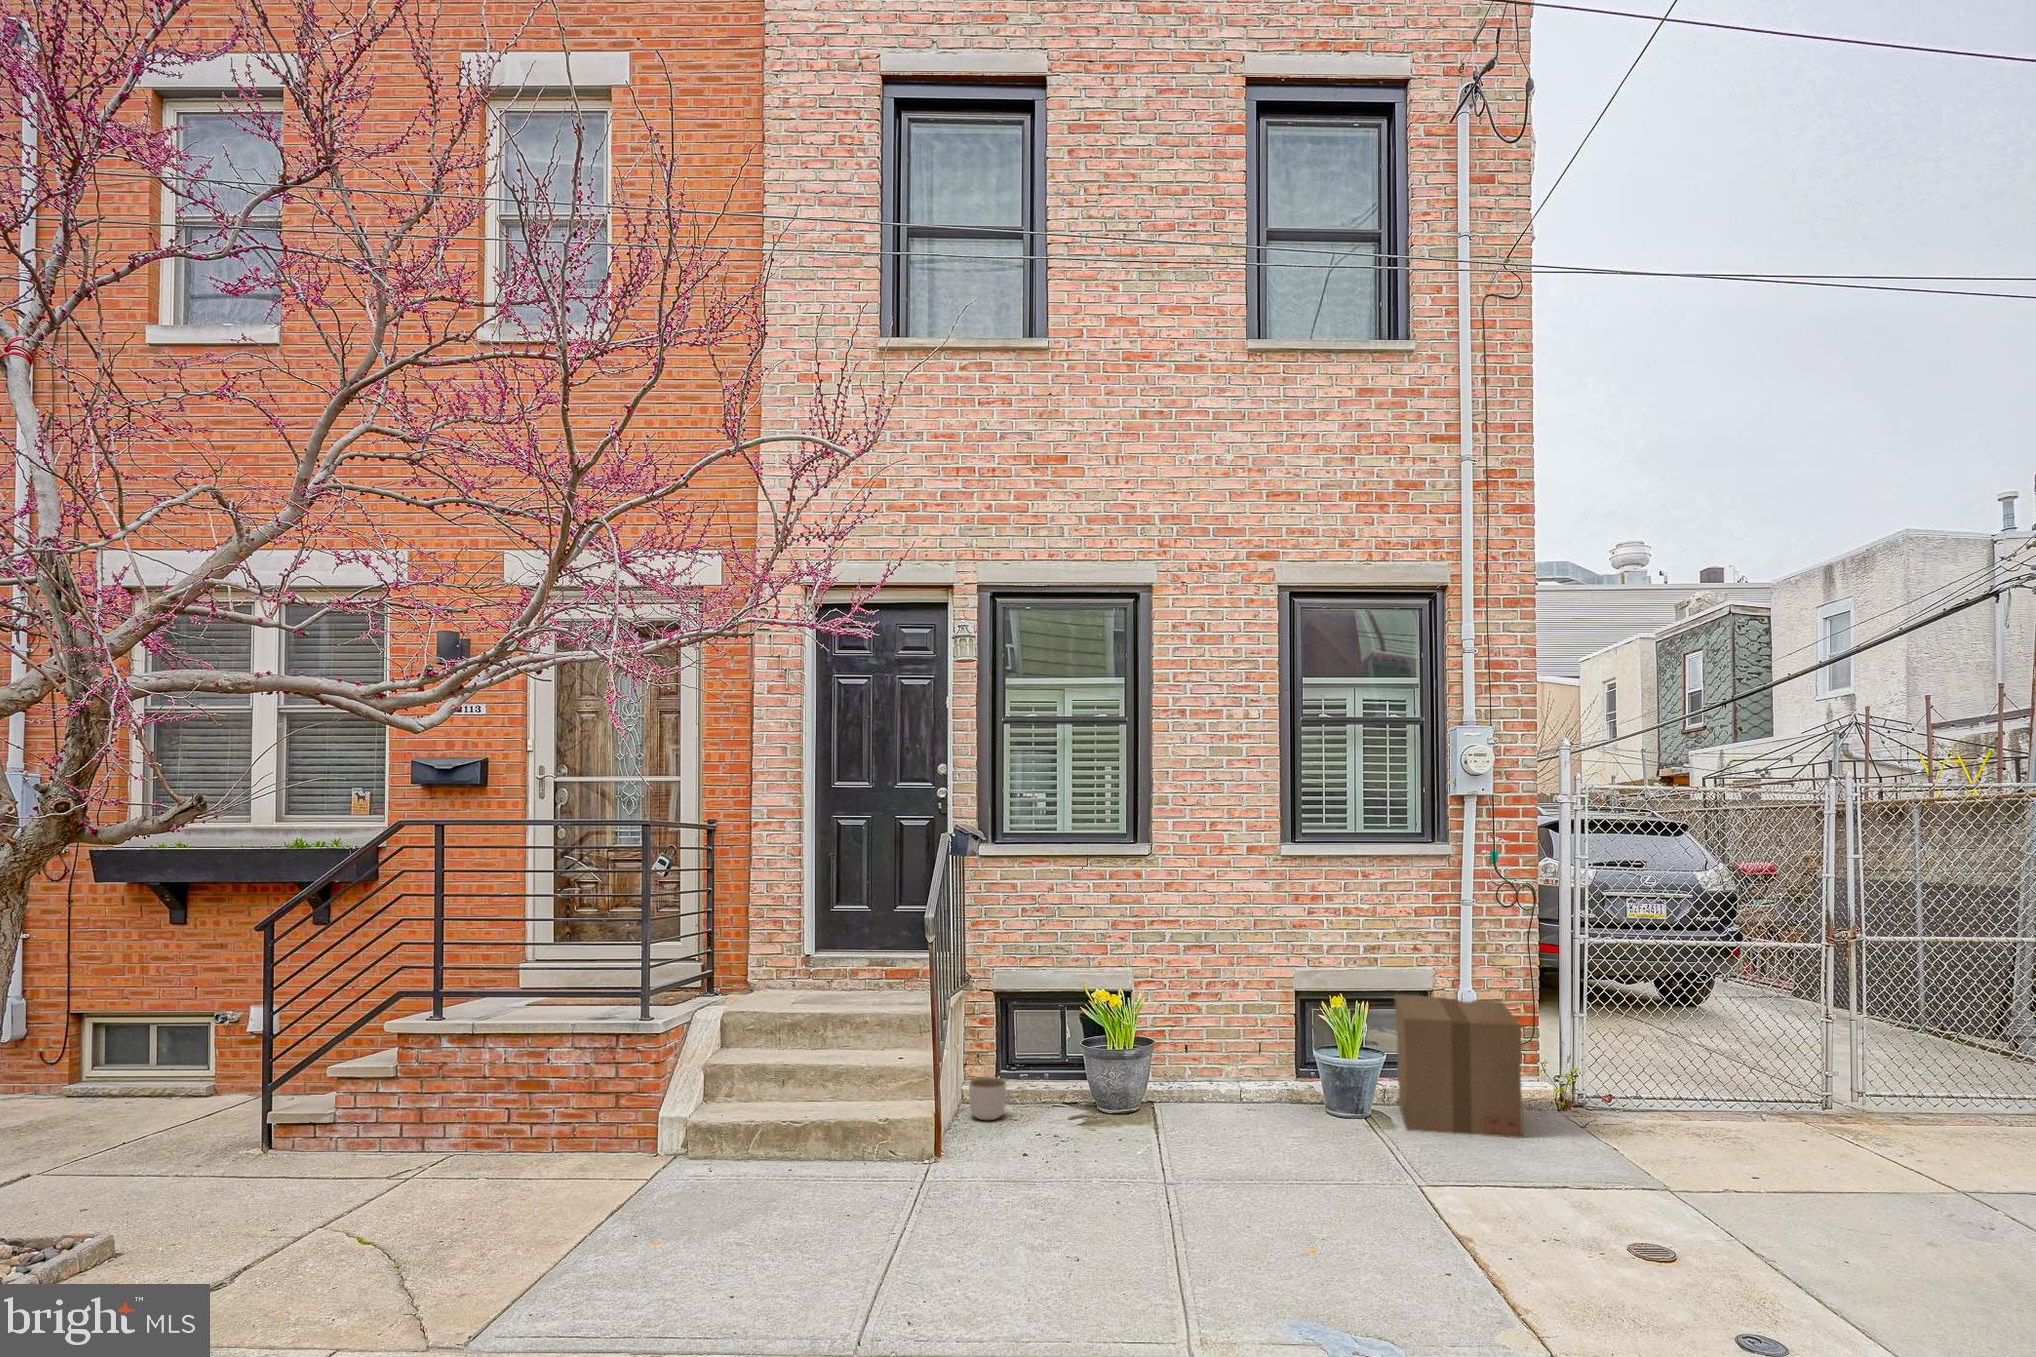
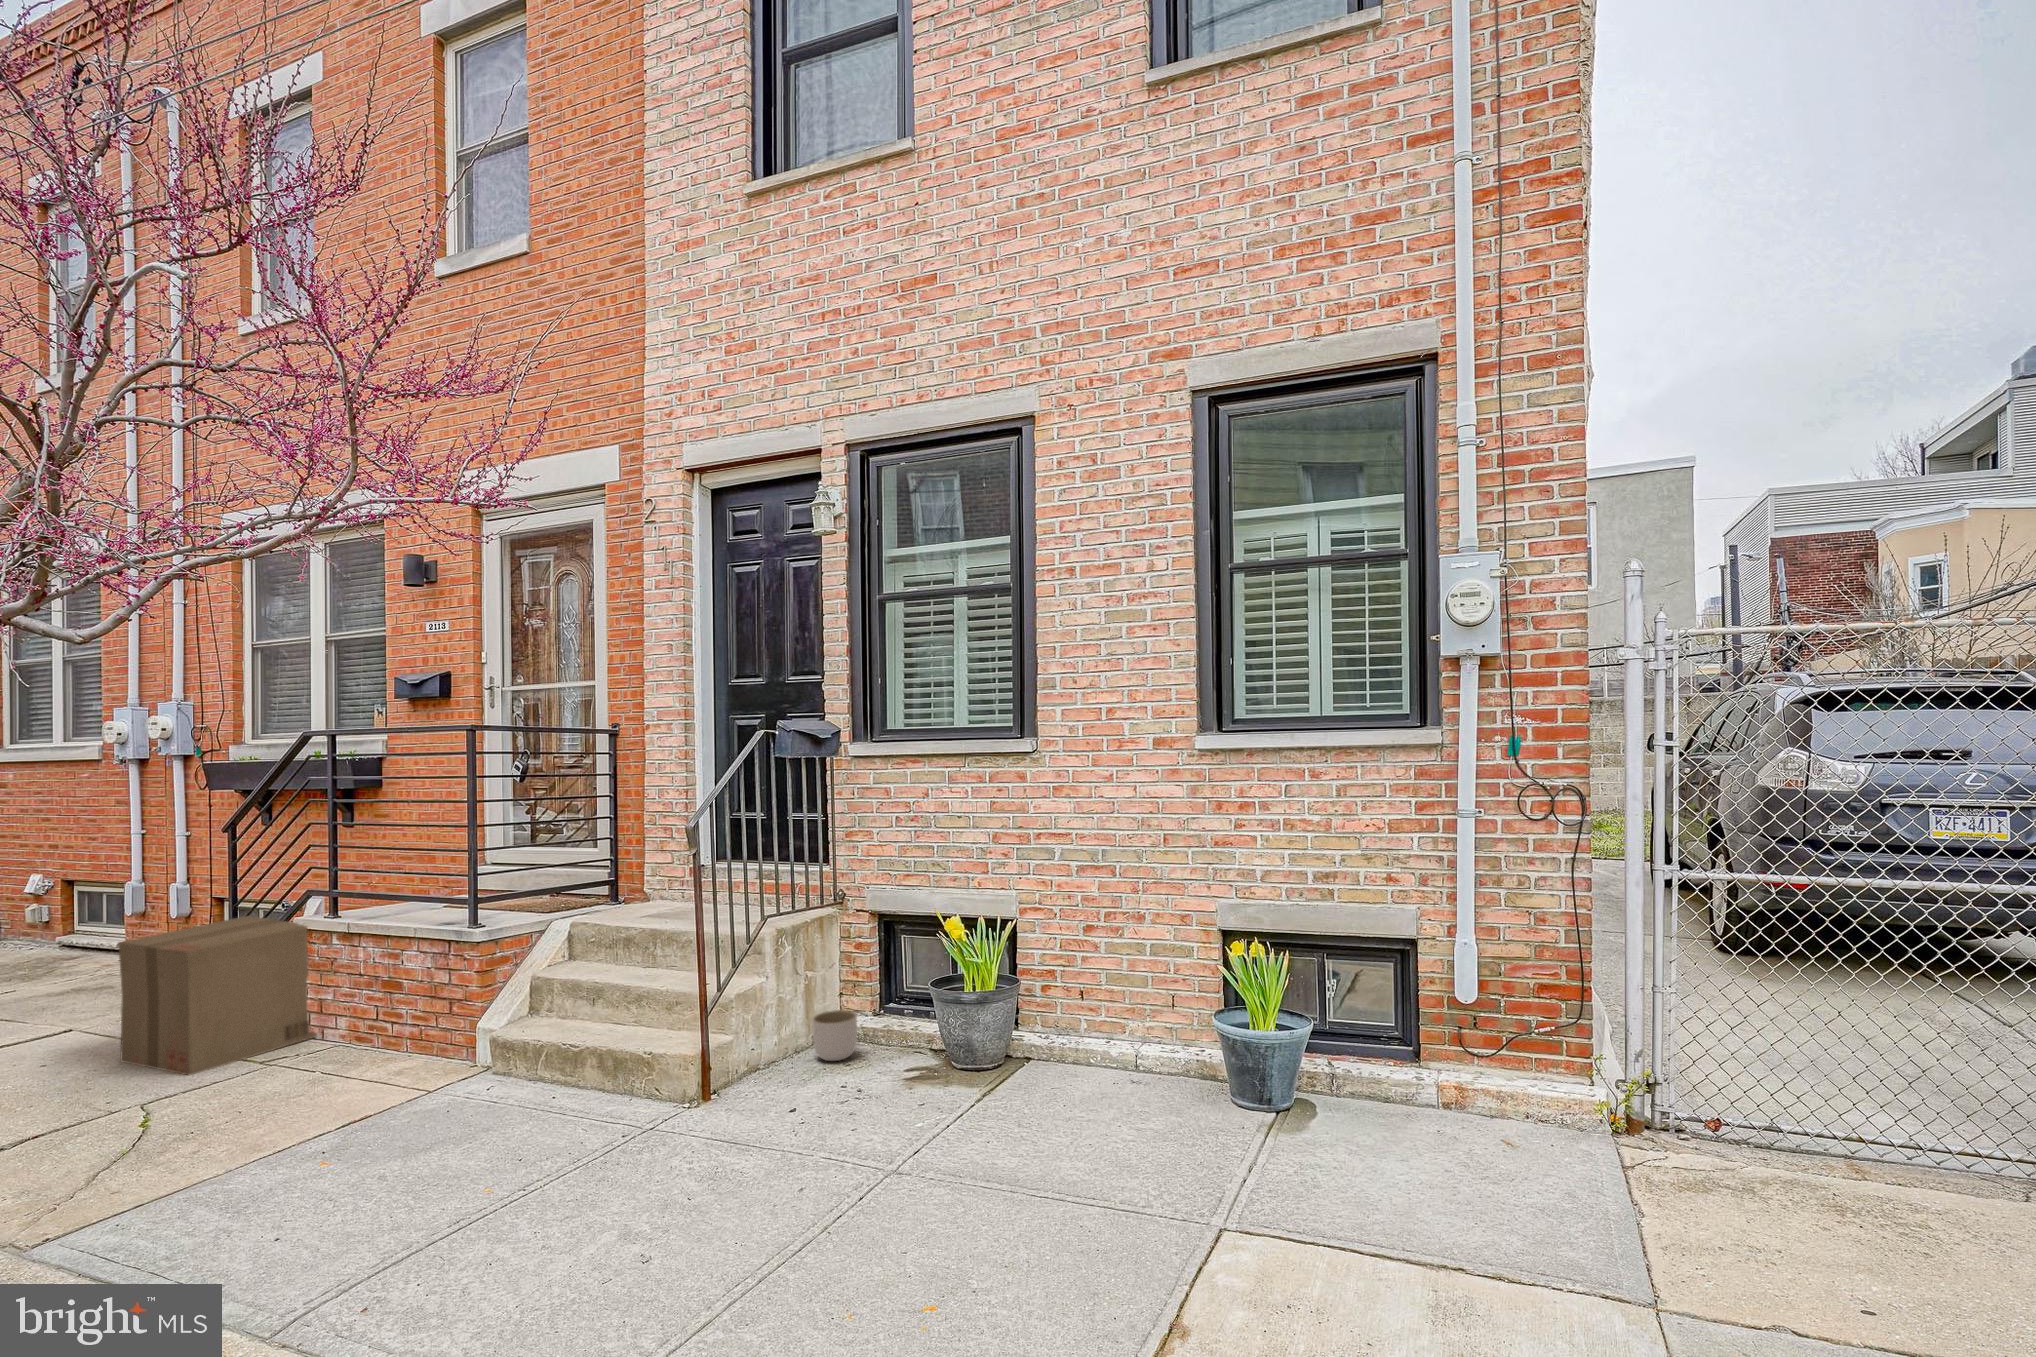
cardboard box: present [1394,995,1523,1138] -> present [119,916,317,1075]

